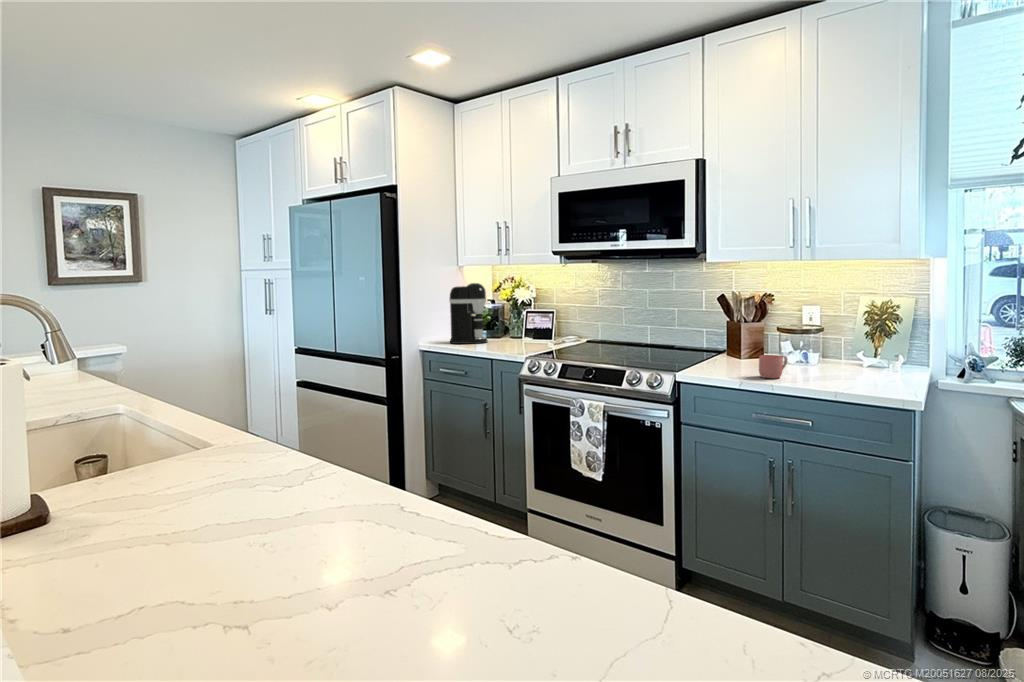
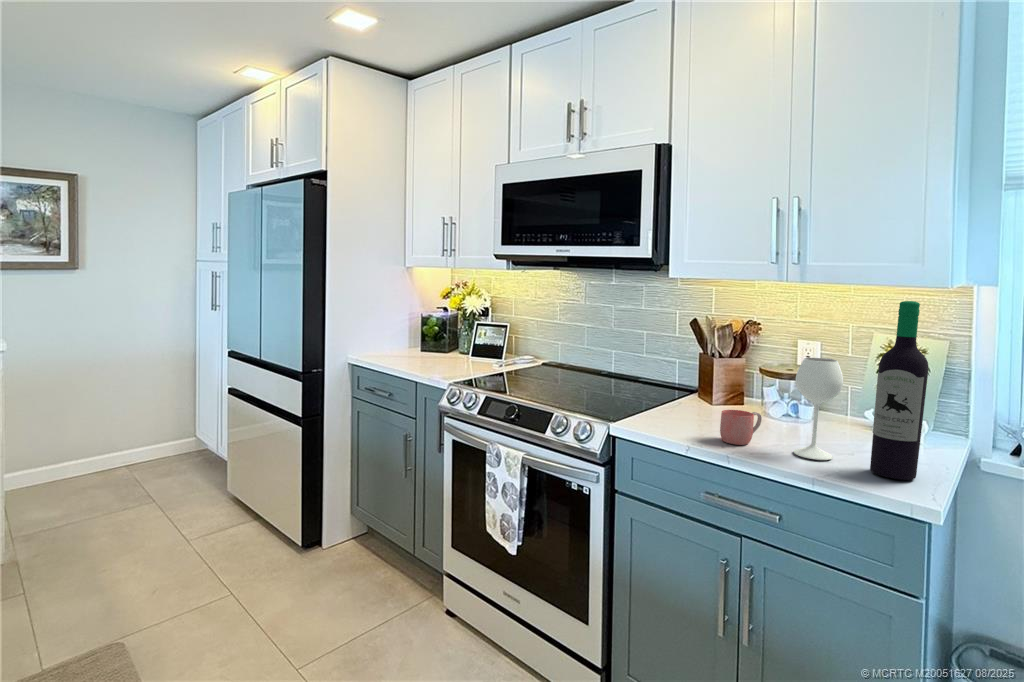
wine bottle: none [812,269,901,388] -> present [793,301,928,480]
coffee maker: present [449,283,487,344] -> none [383,289,428,359]

